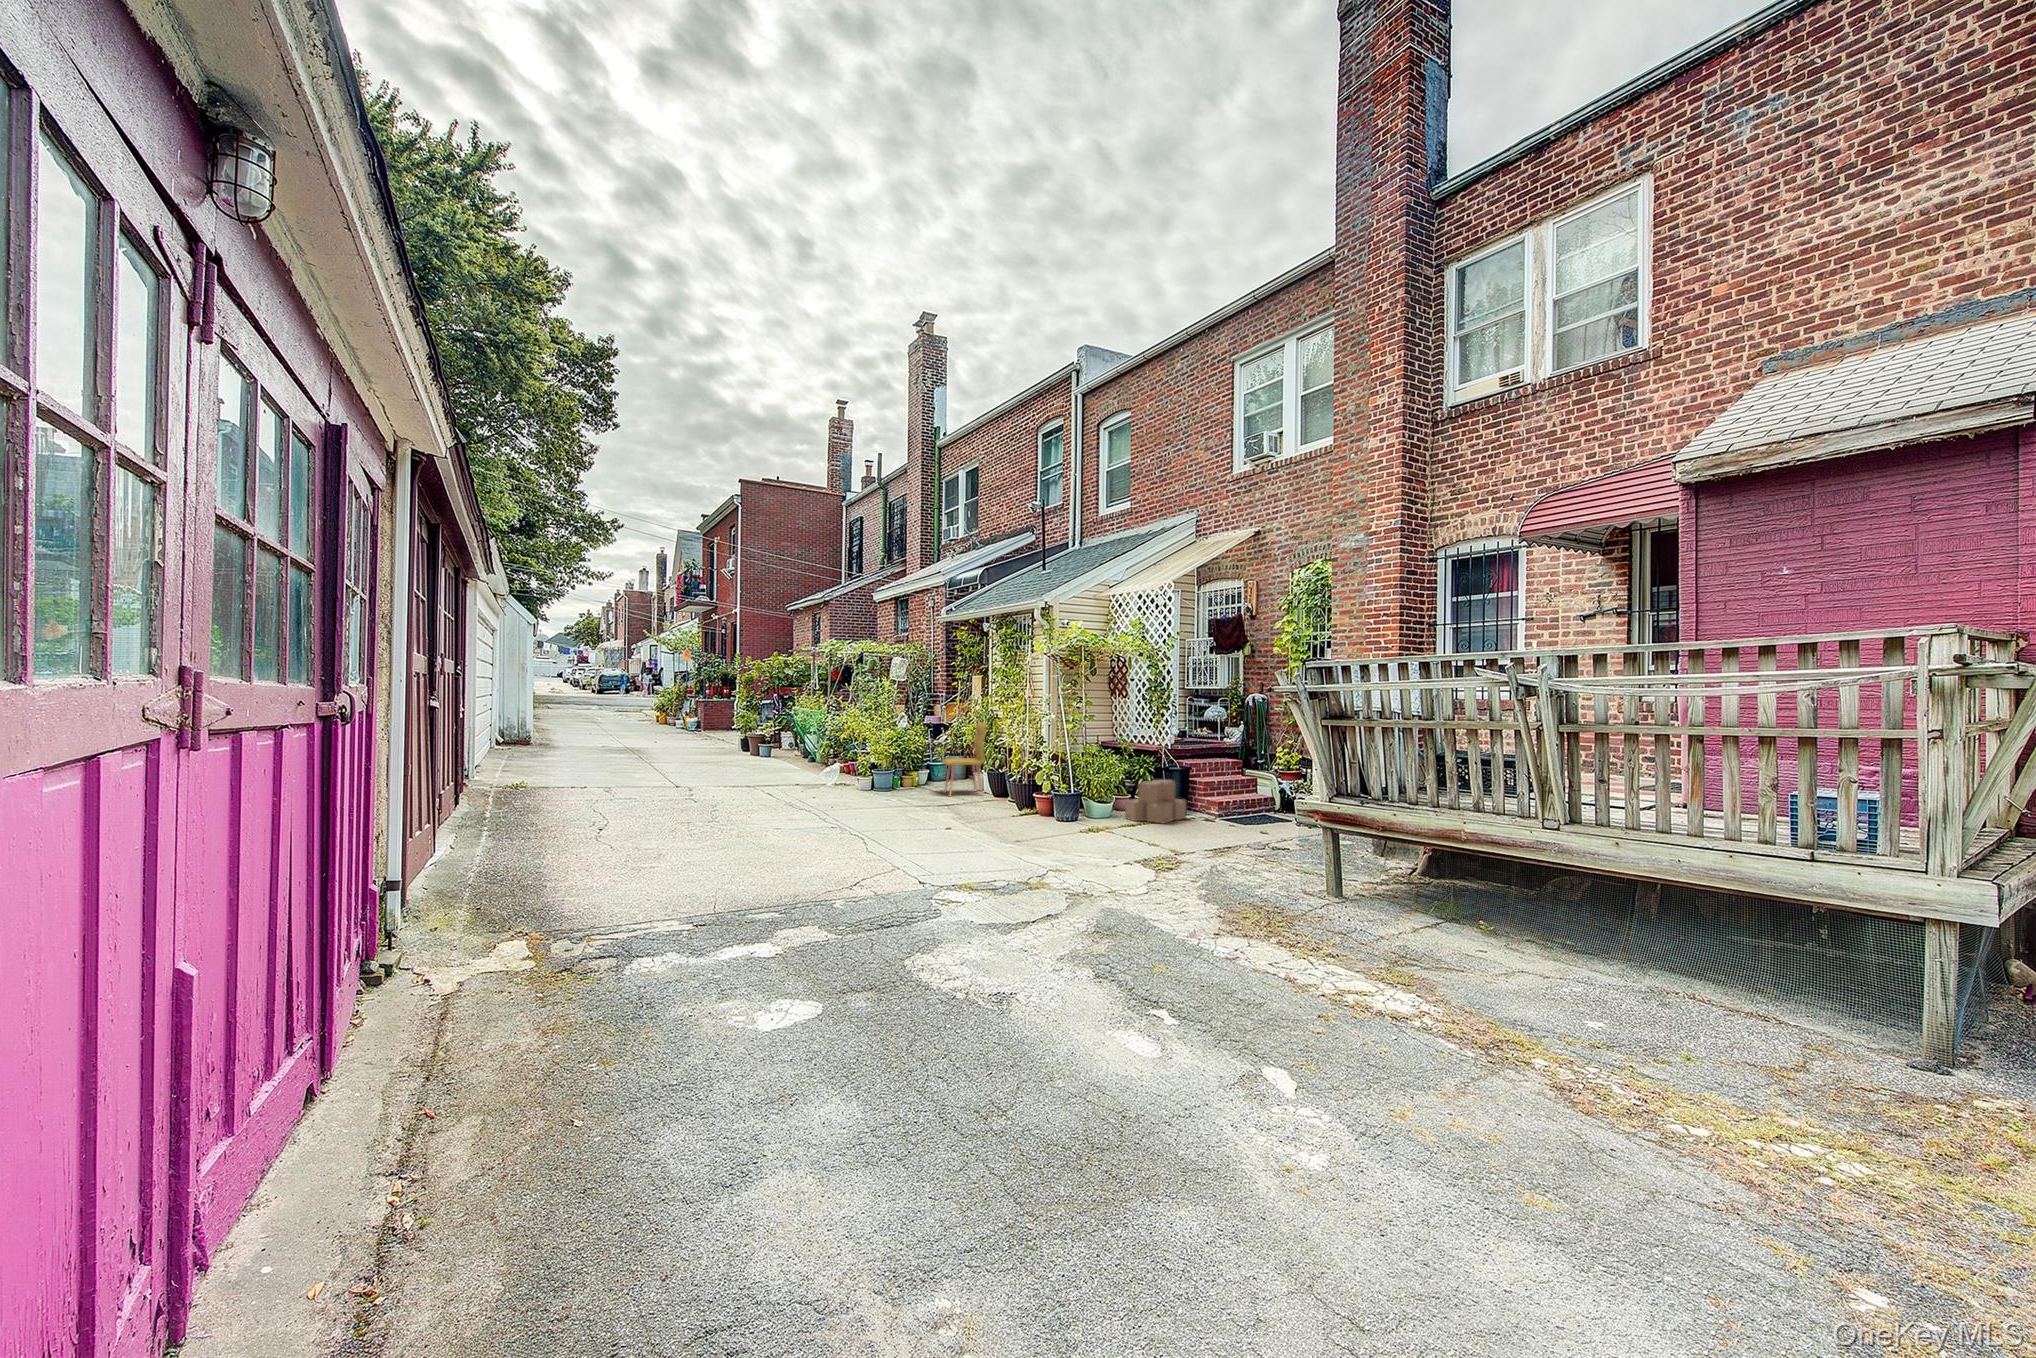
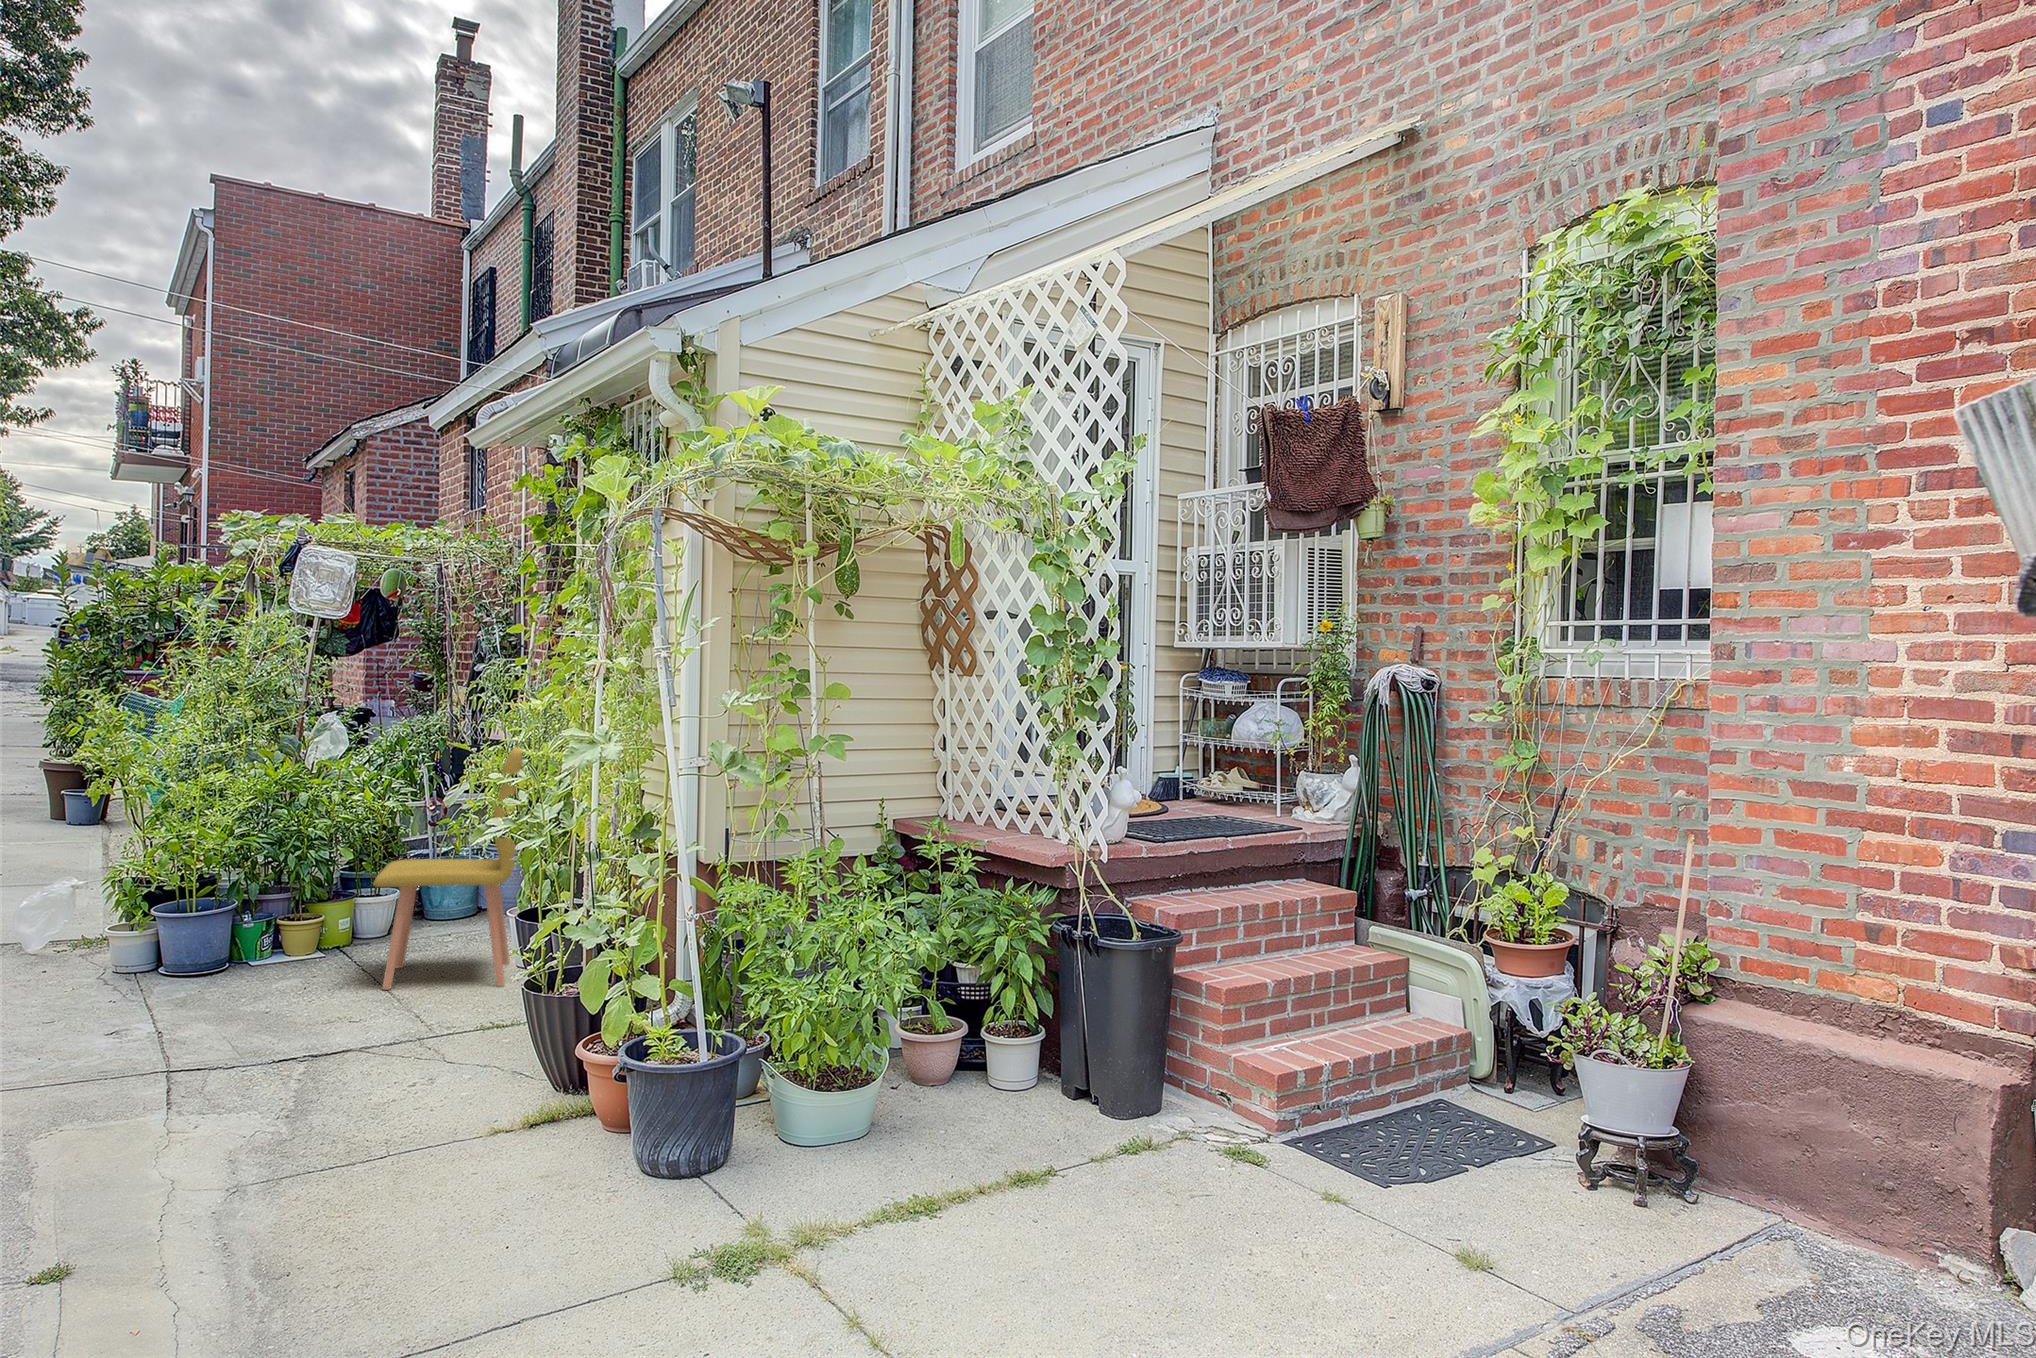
cardboard box: present [1125,780,1186,823] -> none [913,972,1148,1162]

